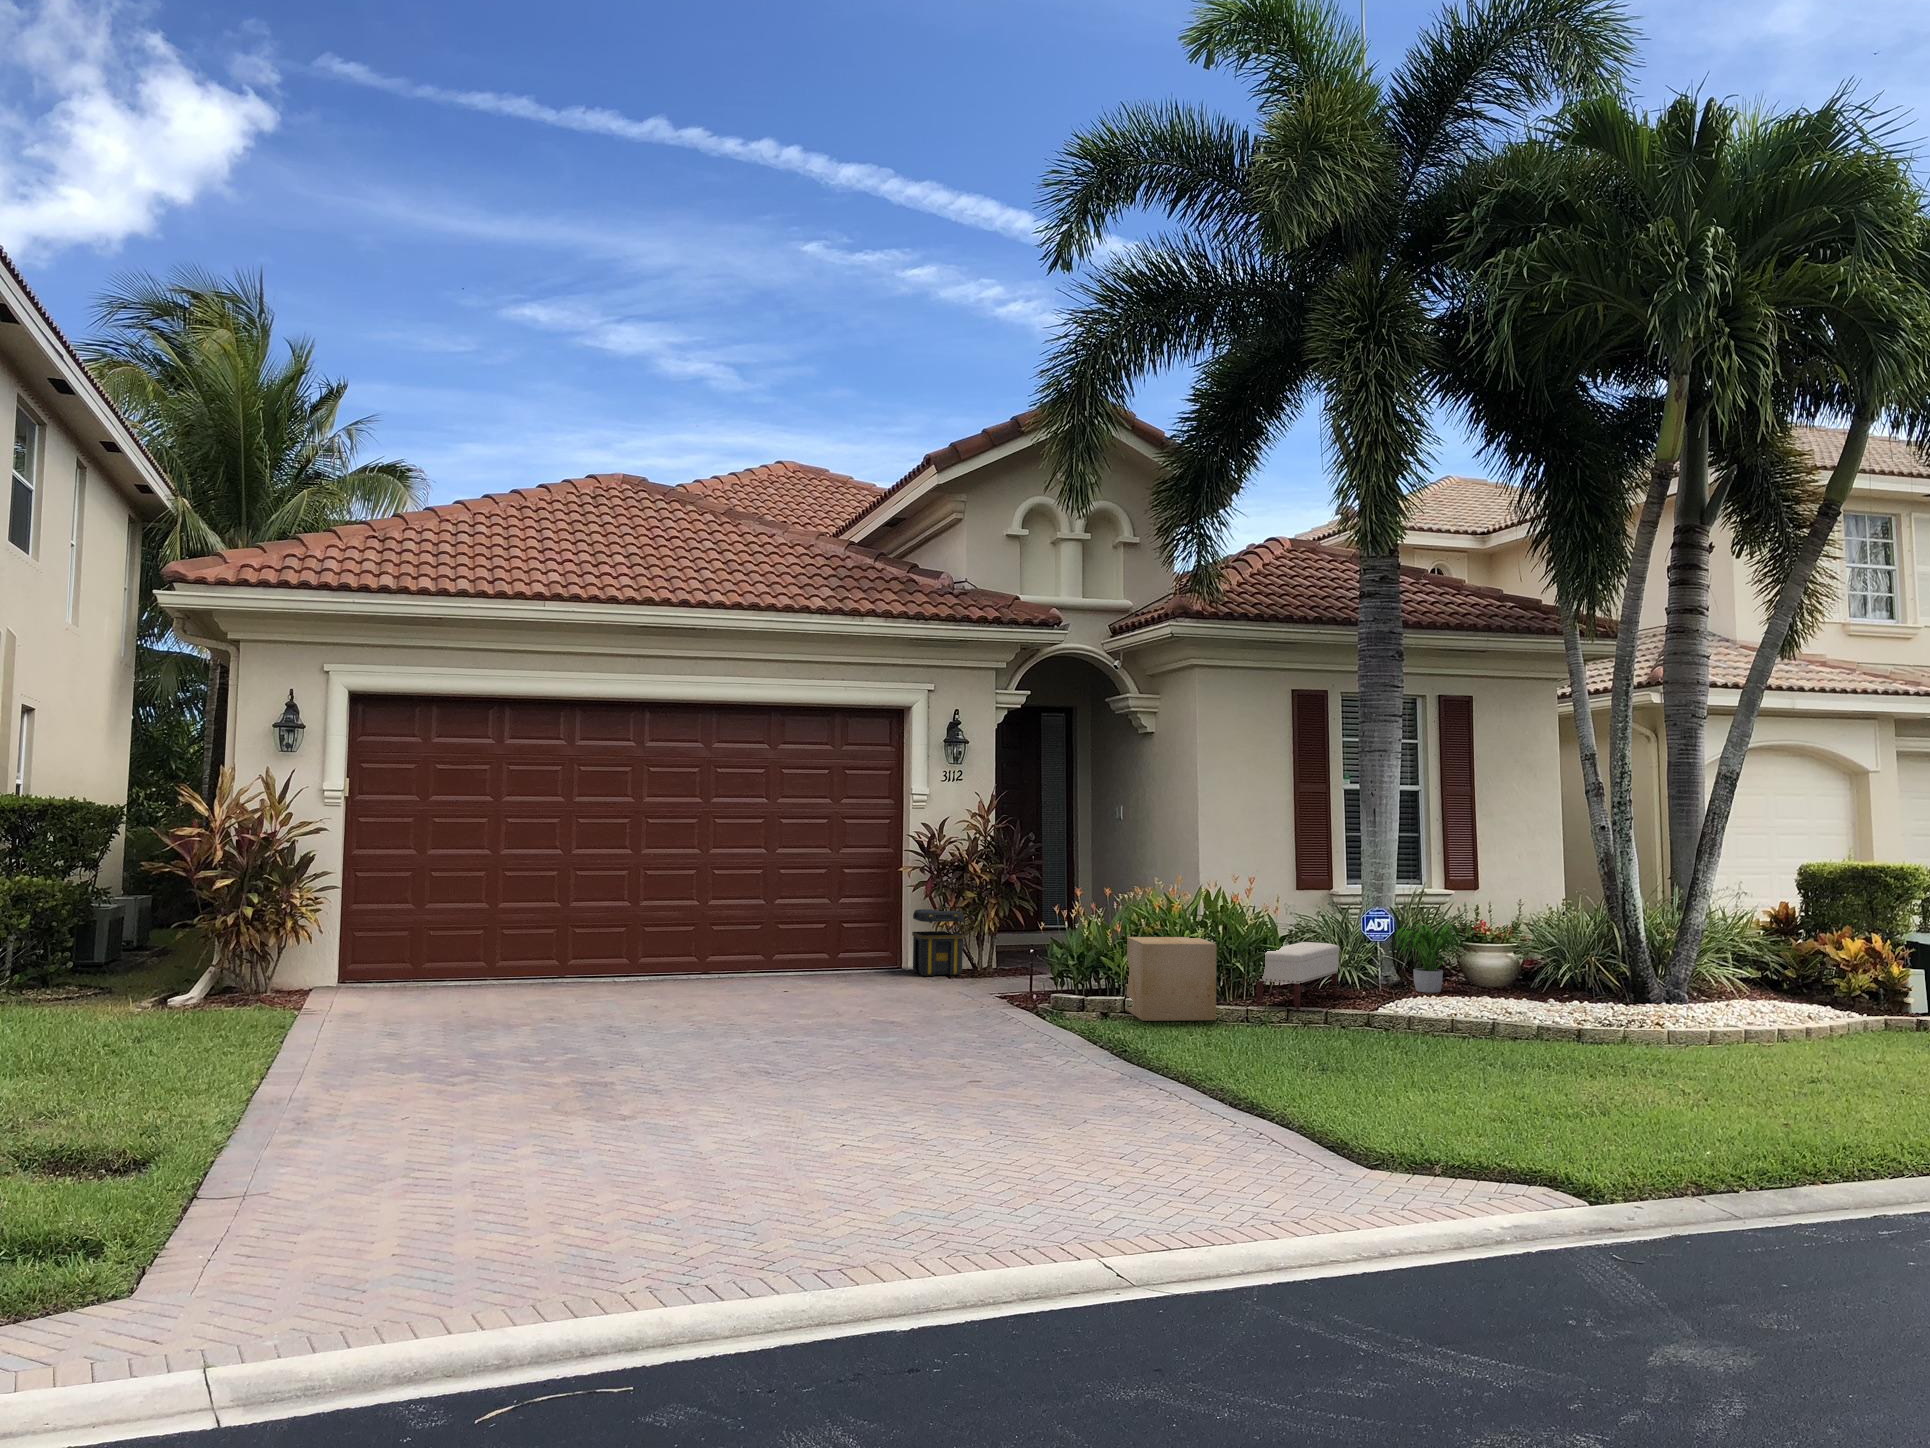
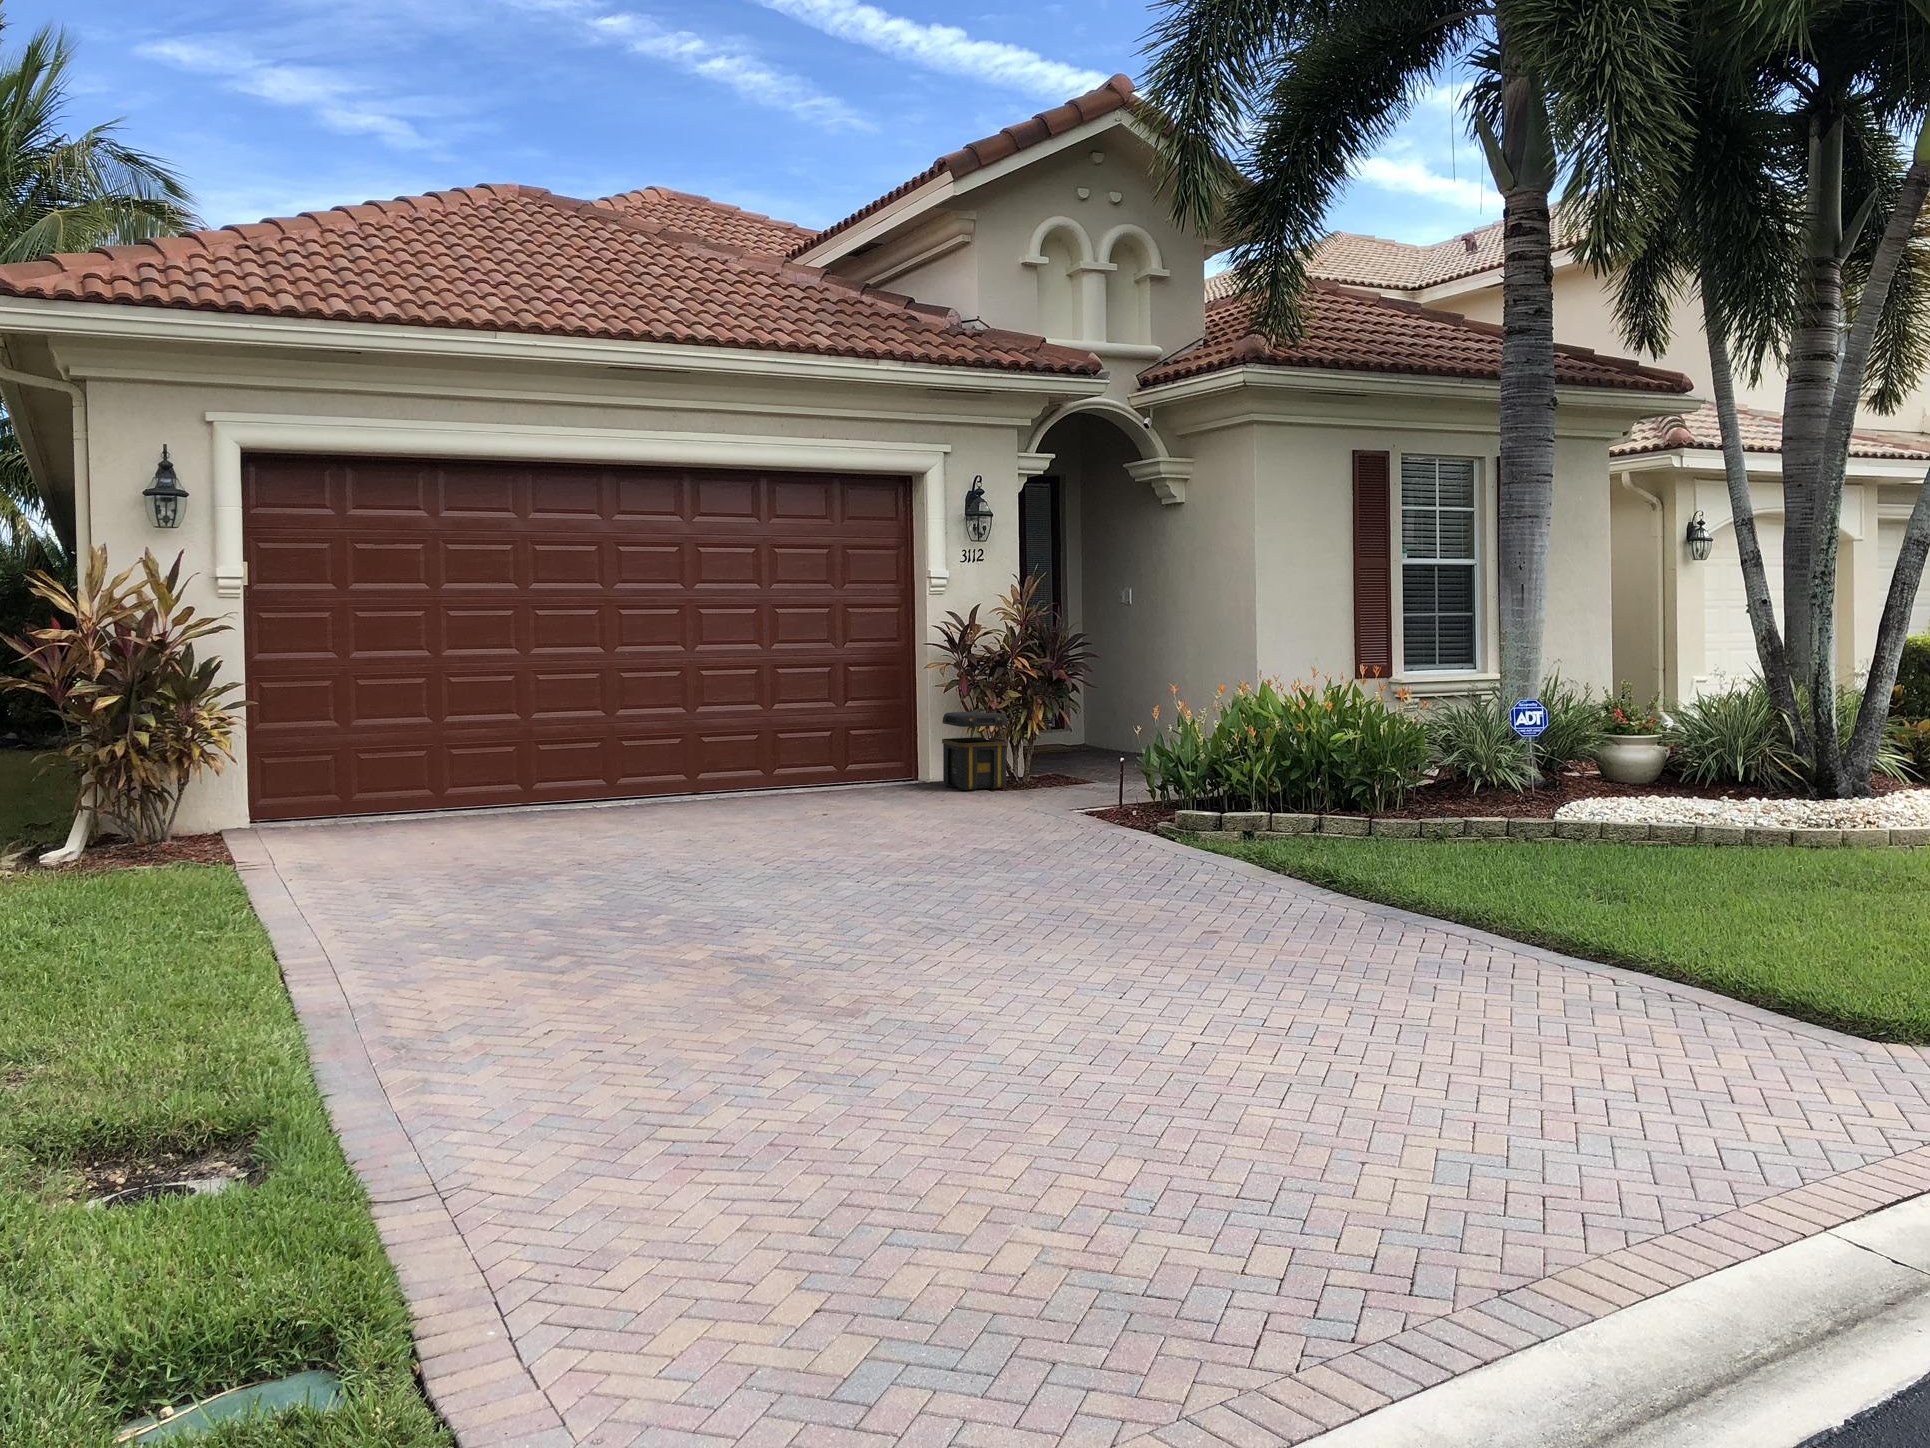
potted plant: present [1395,924,1462,993] -> none [1507,715,1585,792]
cardboard box: present [1127,937,1217,1021] -> none [1251,737,1373,838]
bench: present [1257,942,1340,1010] -> none [1390,739,1461,818]

